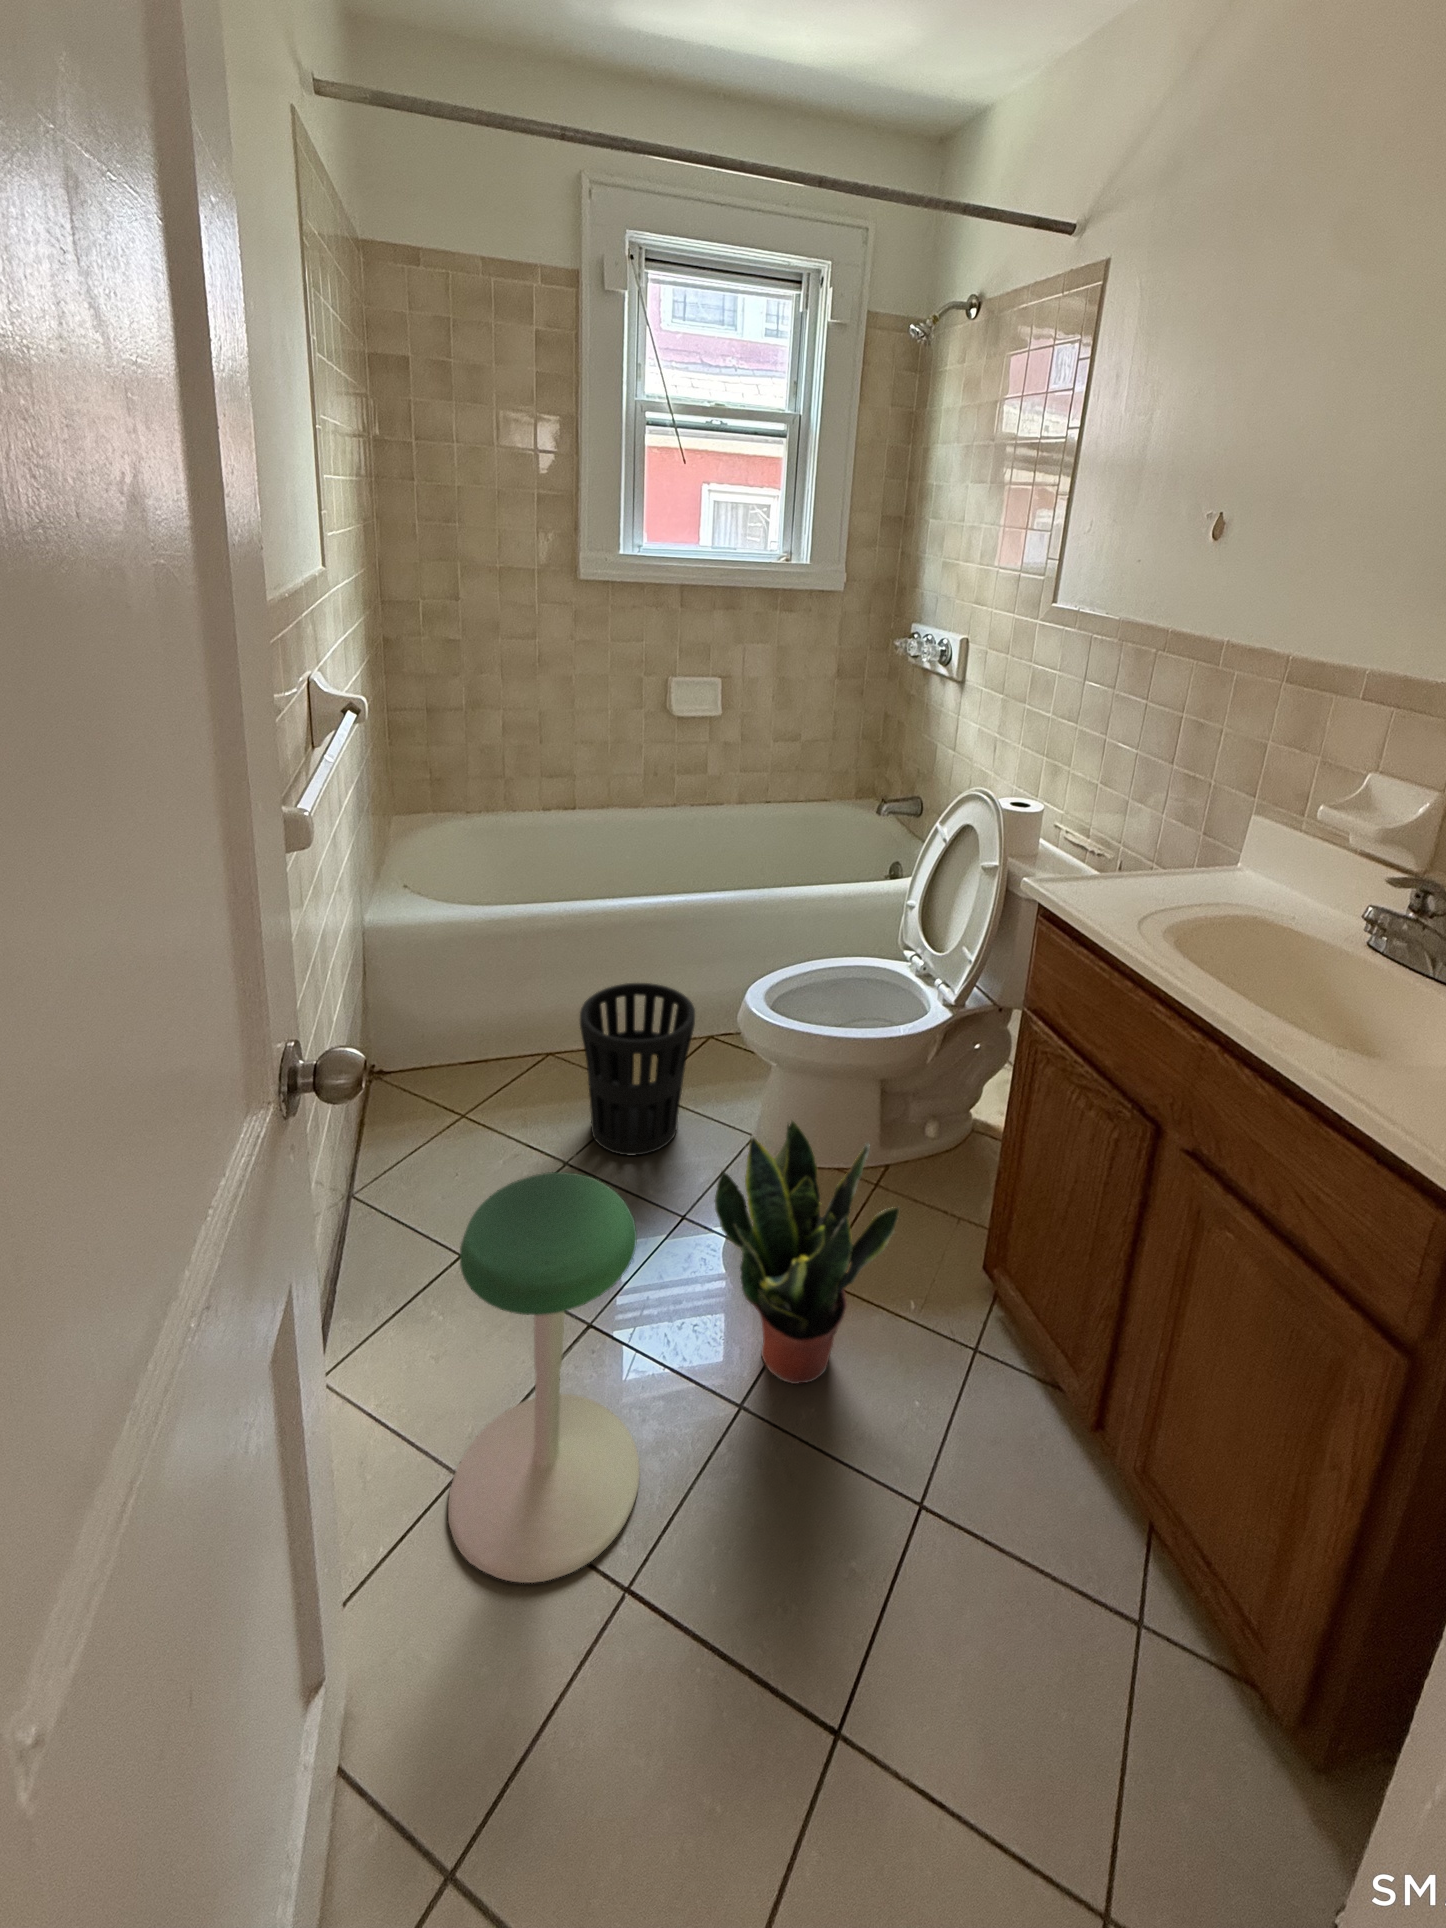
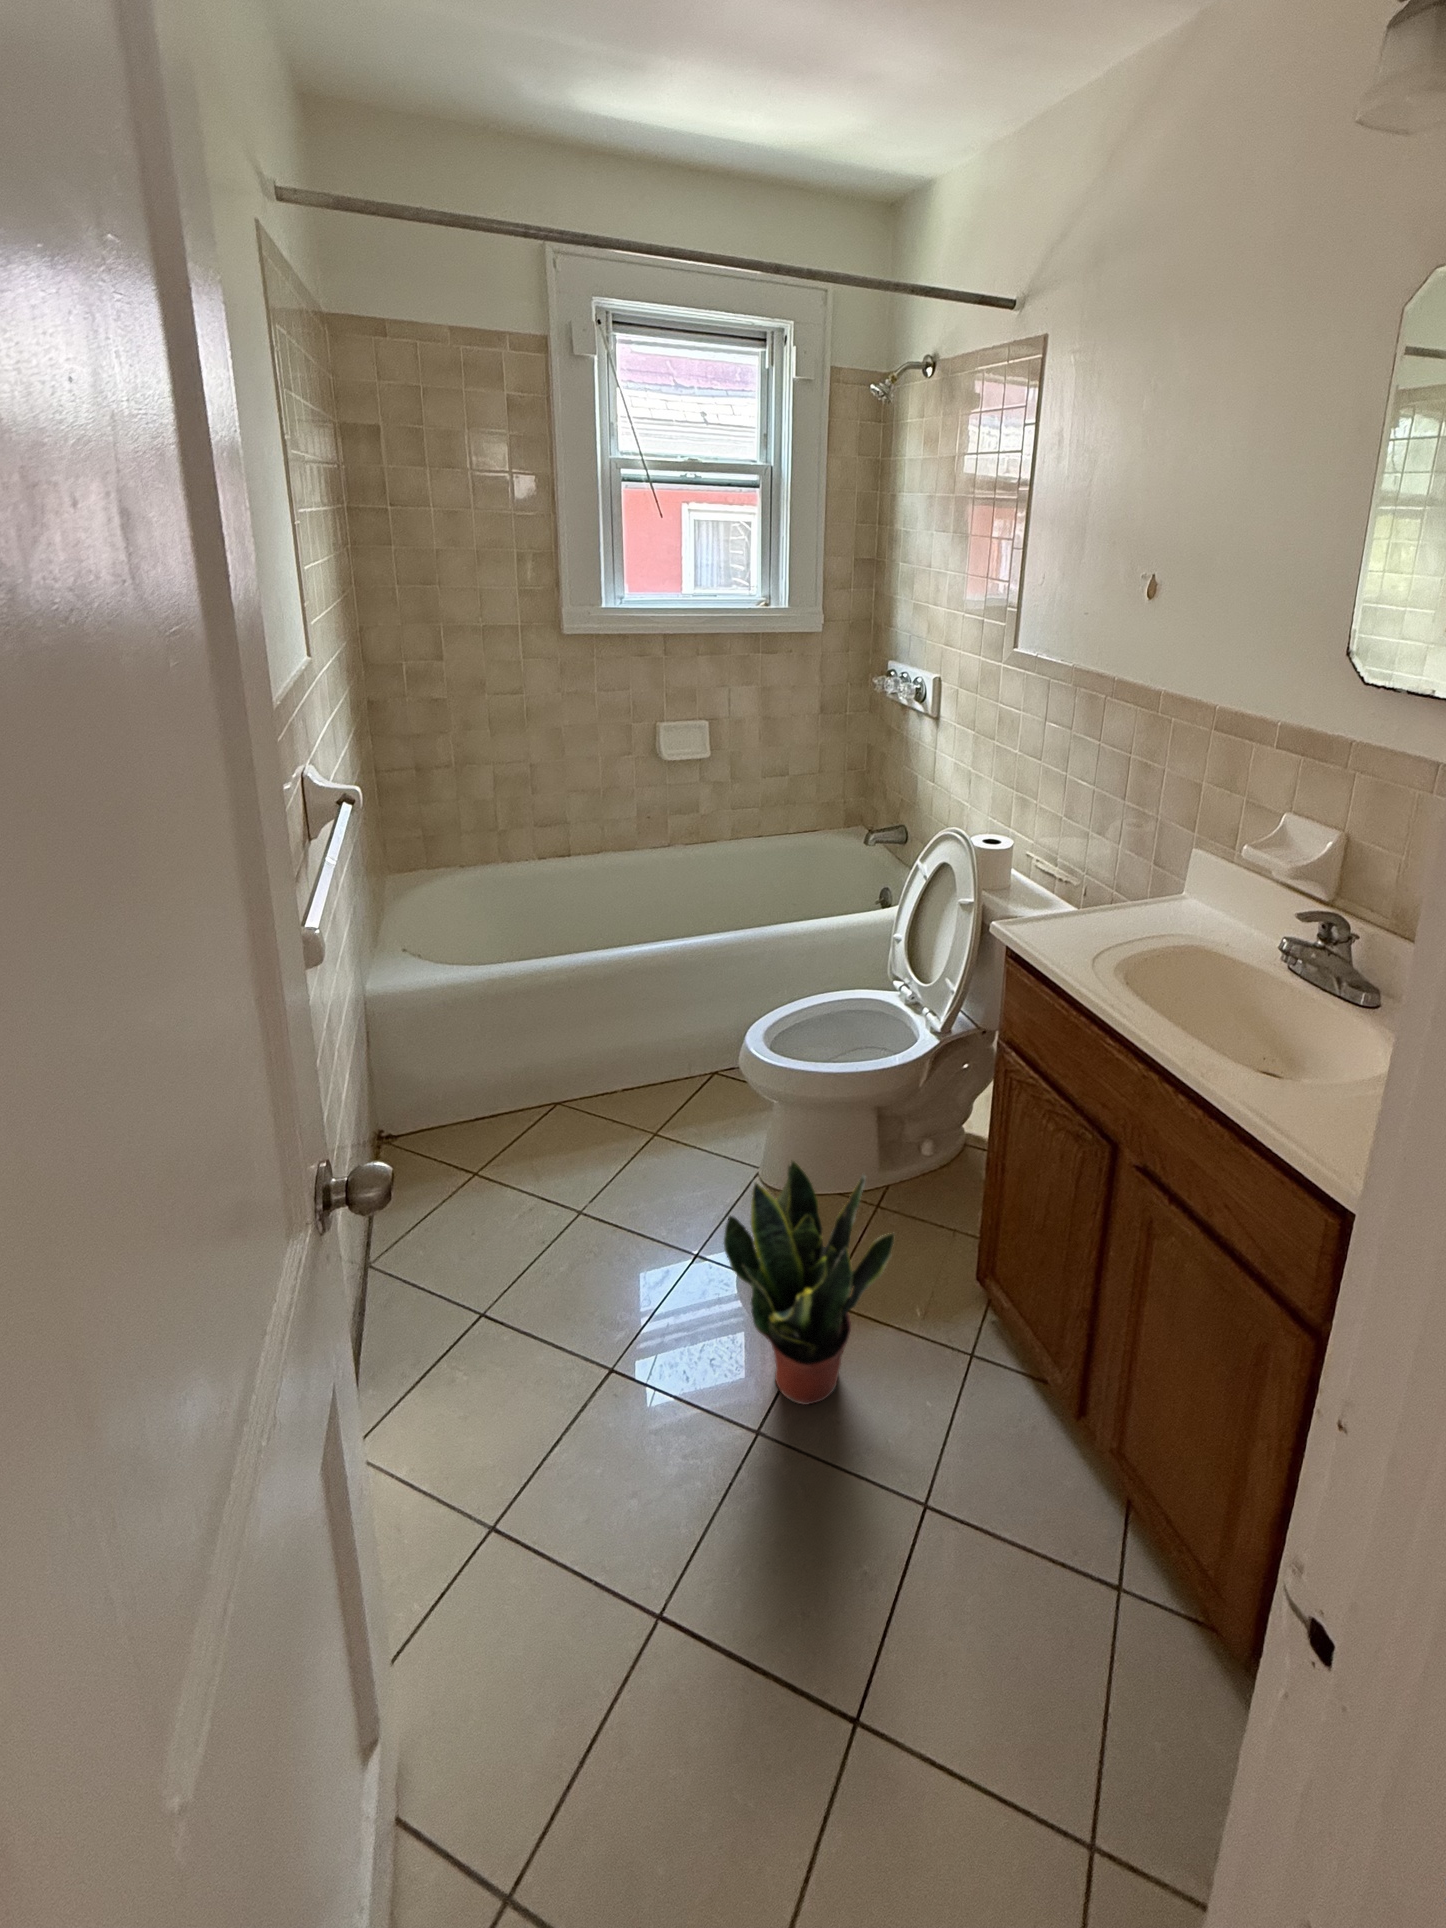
wastebasket: present [580,983,695,1155] -> none [586,1031,698,1199]
stool: present [448,1172,640,1583] -> none [484,1234,666,1622]

